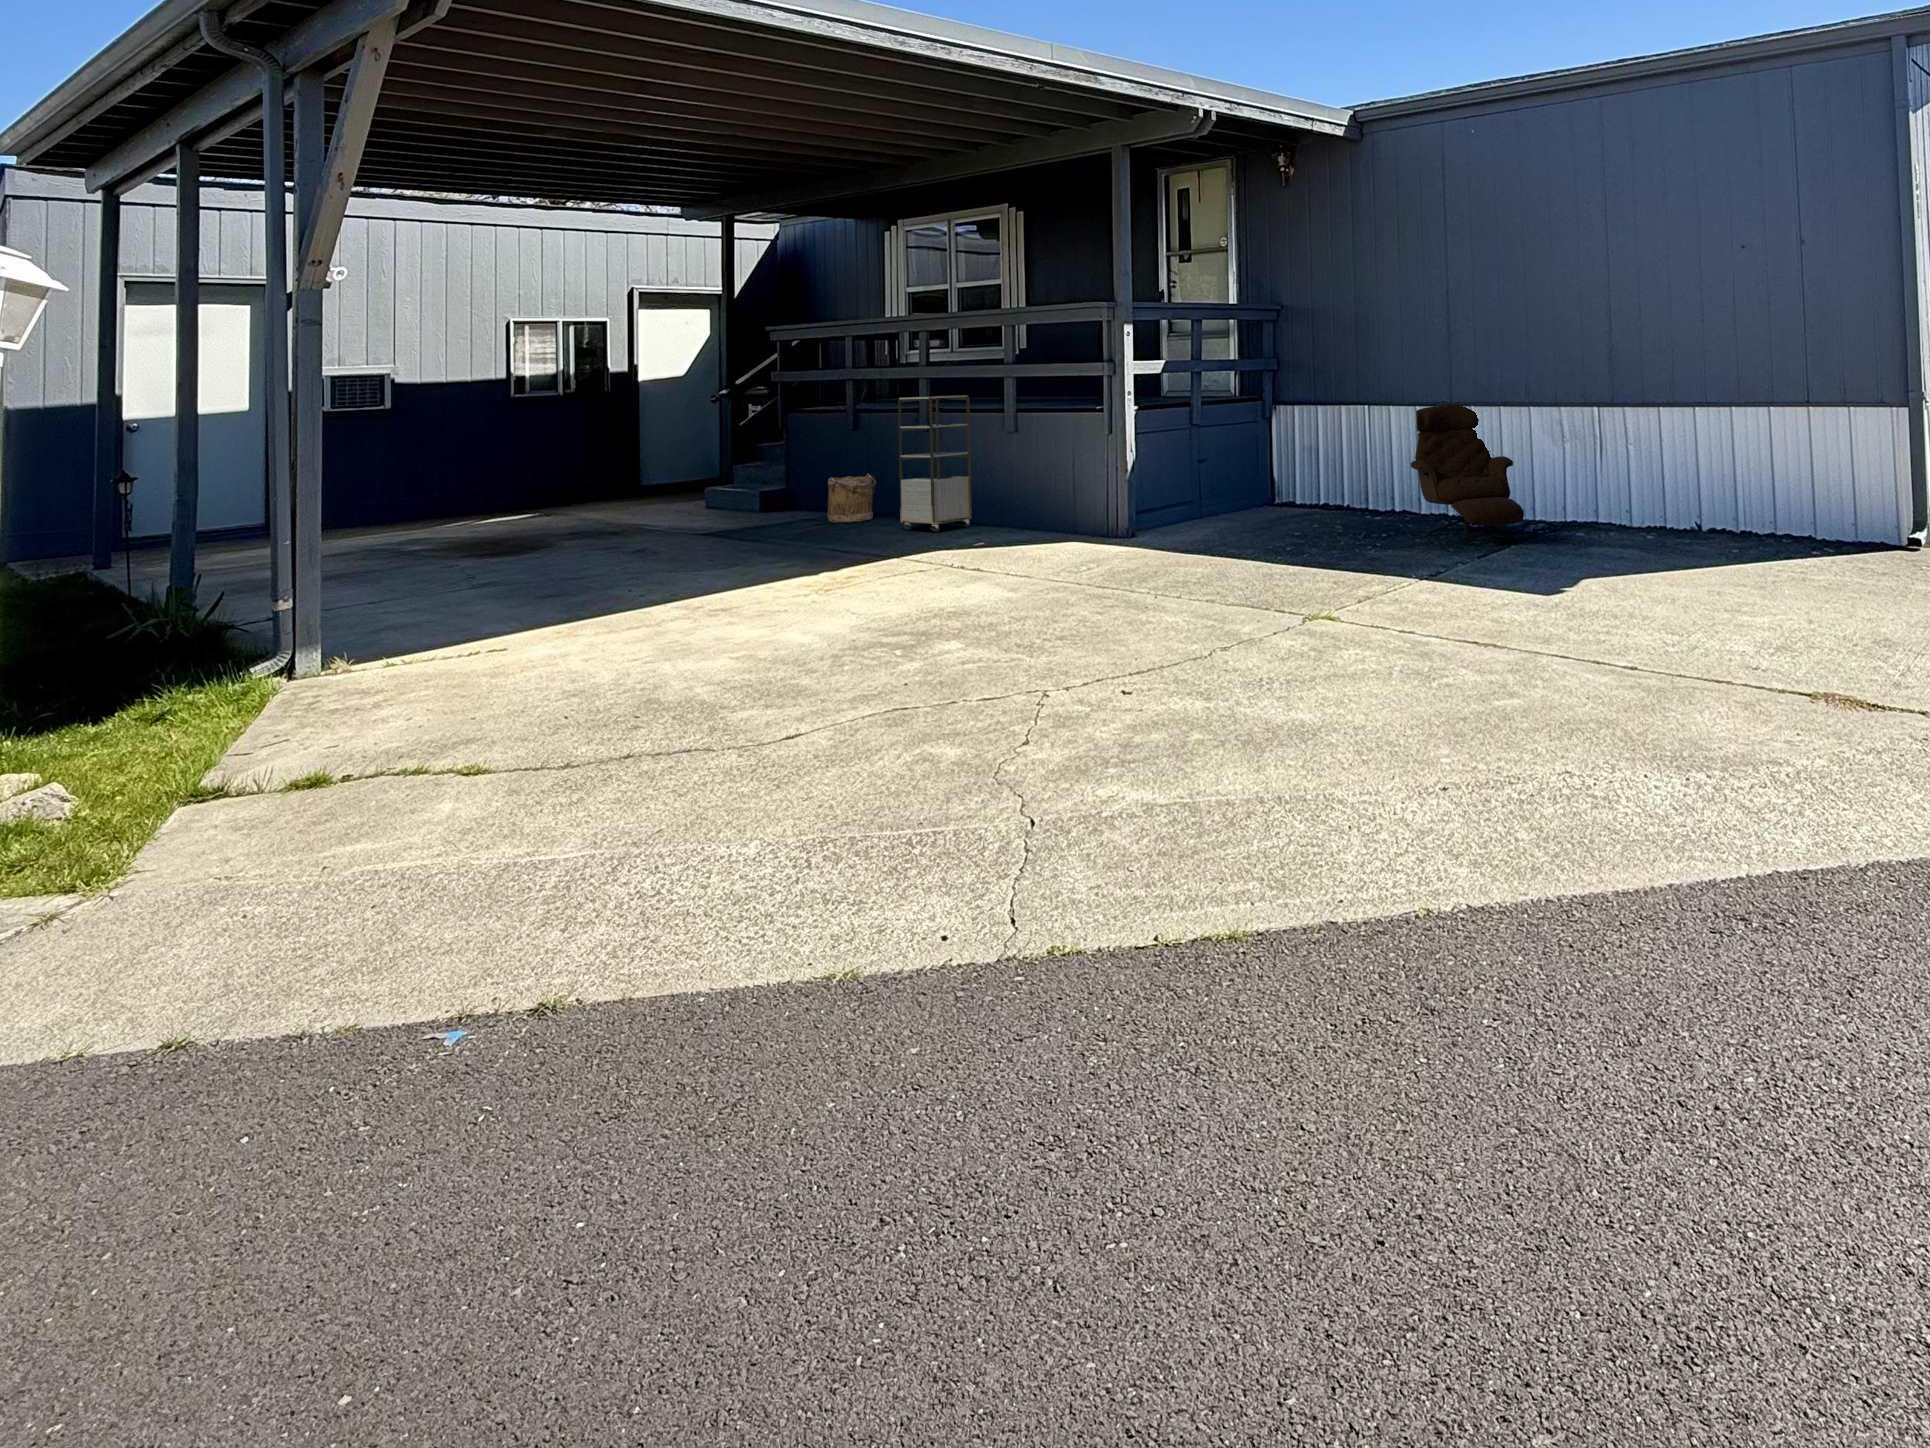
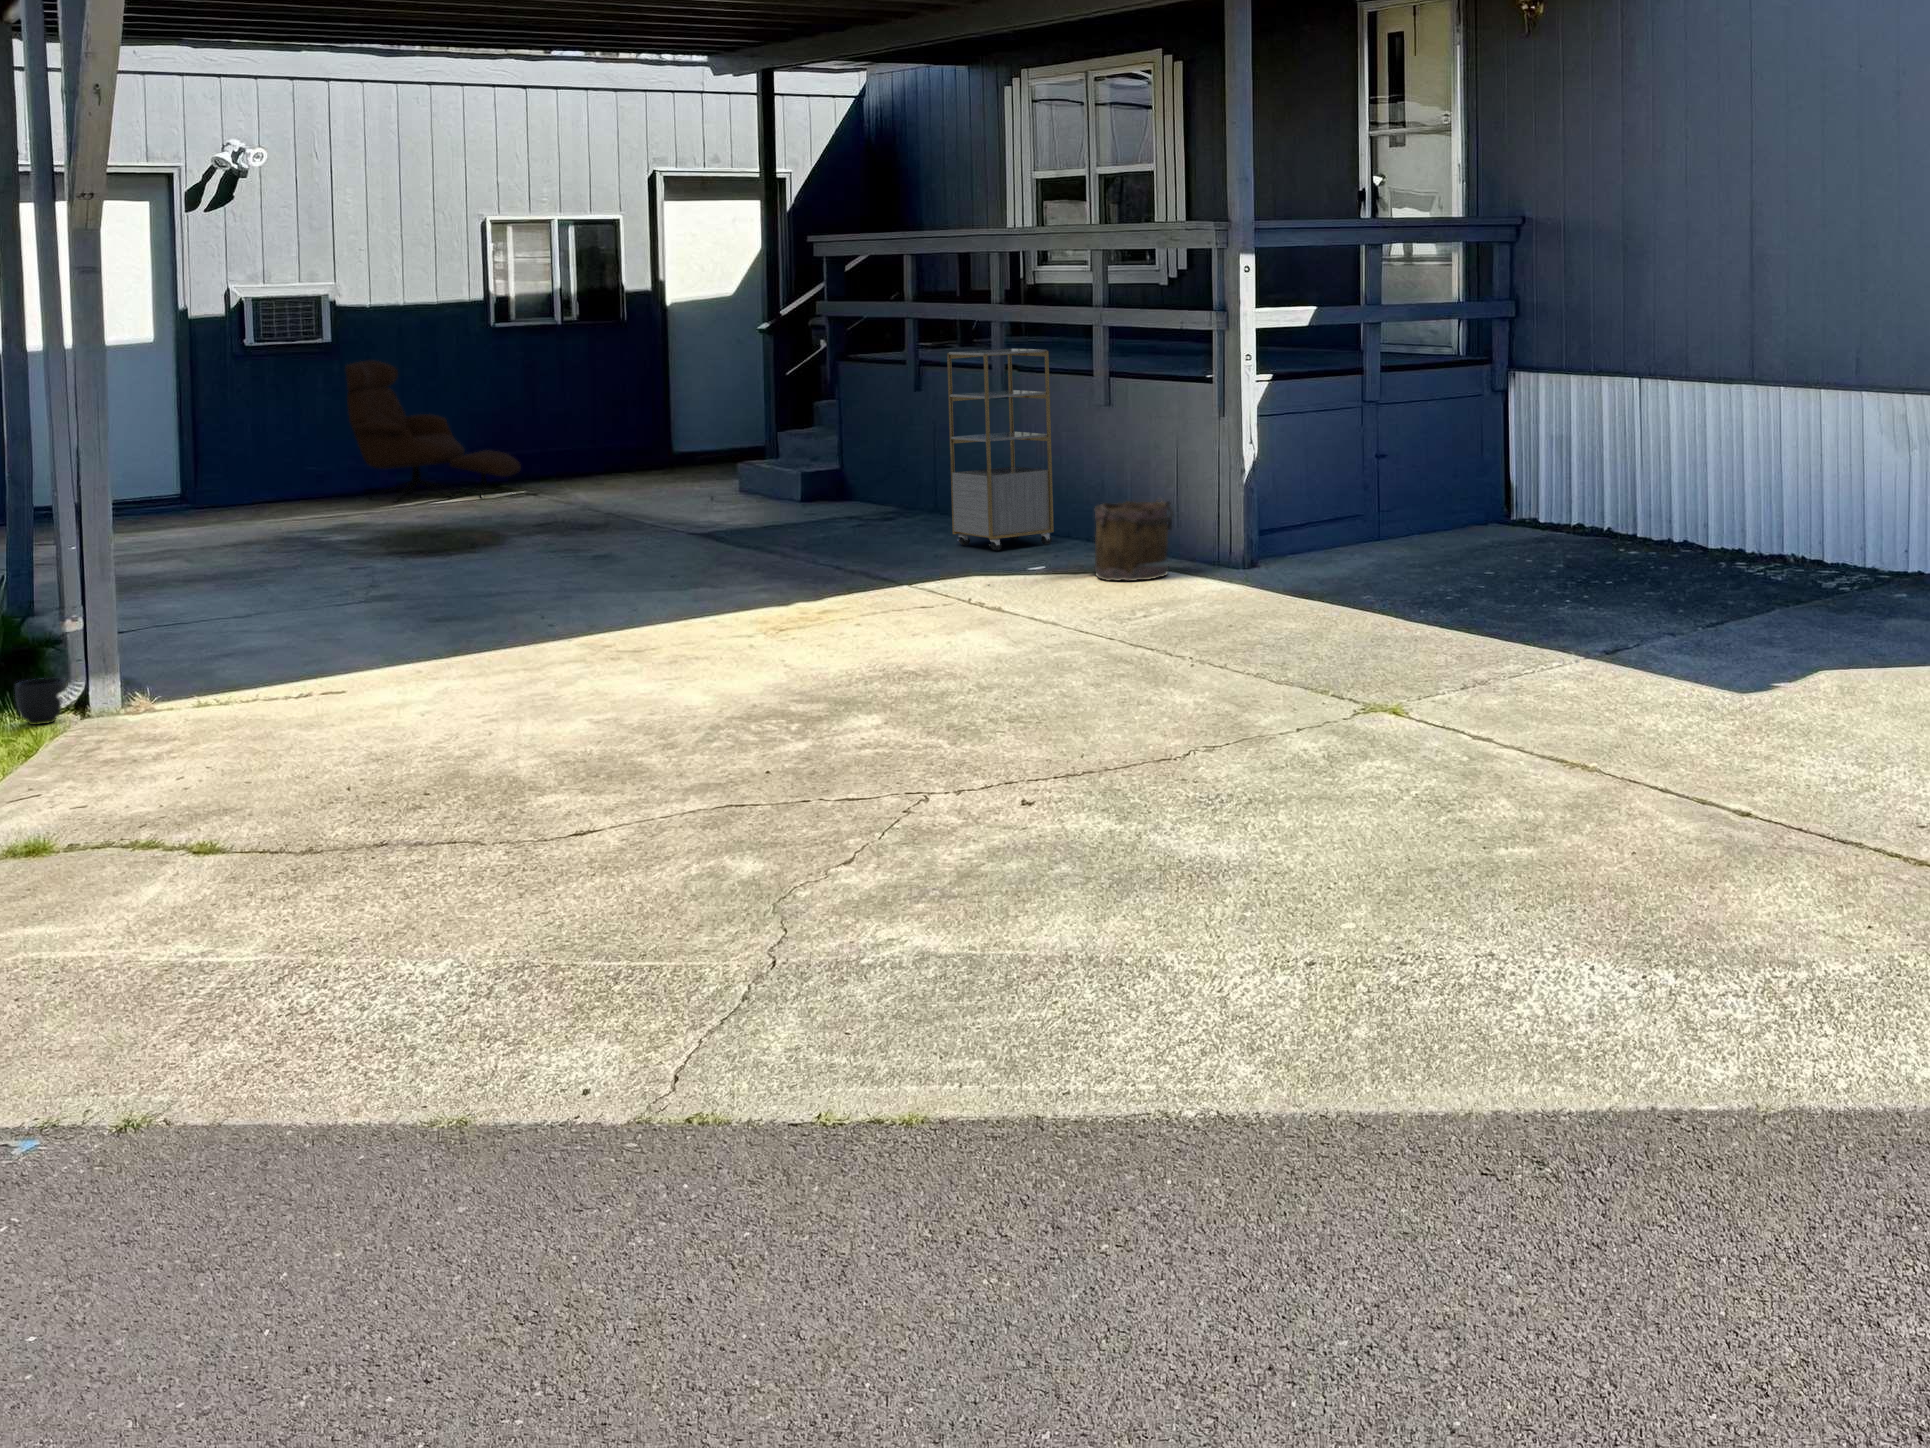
lounge chair: present [1411,405,1524,545] -> present [345,361,521,501]
bucket: present [827,474,876,523] -> present [1095,501,1173,581]
planter: none [231,645,276,685] -> present [15,678,66,725]

